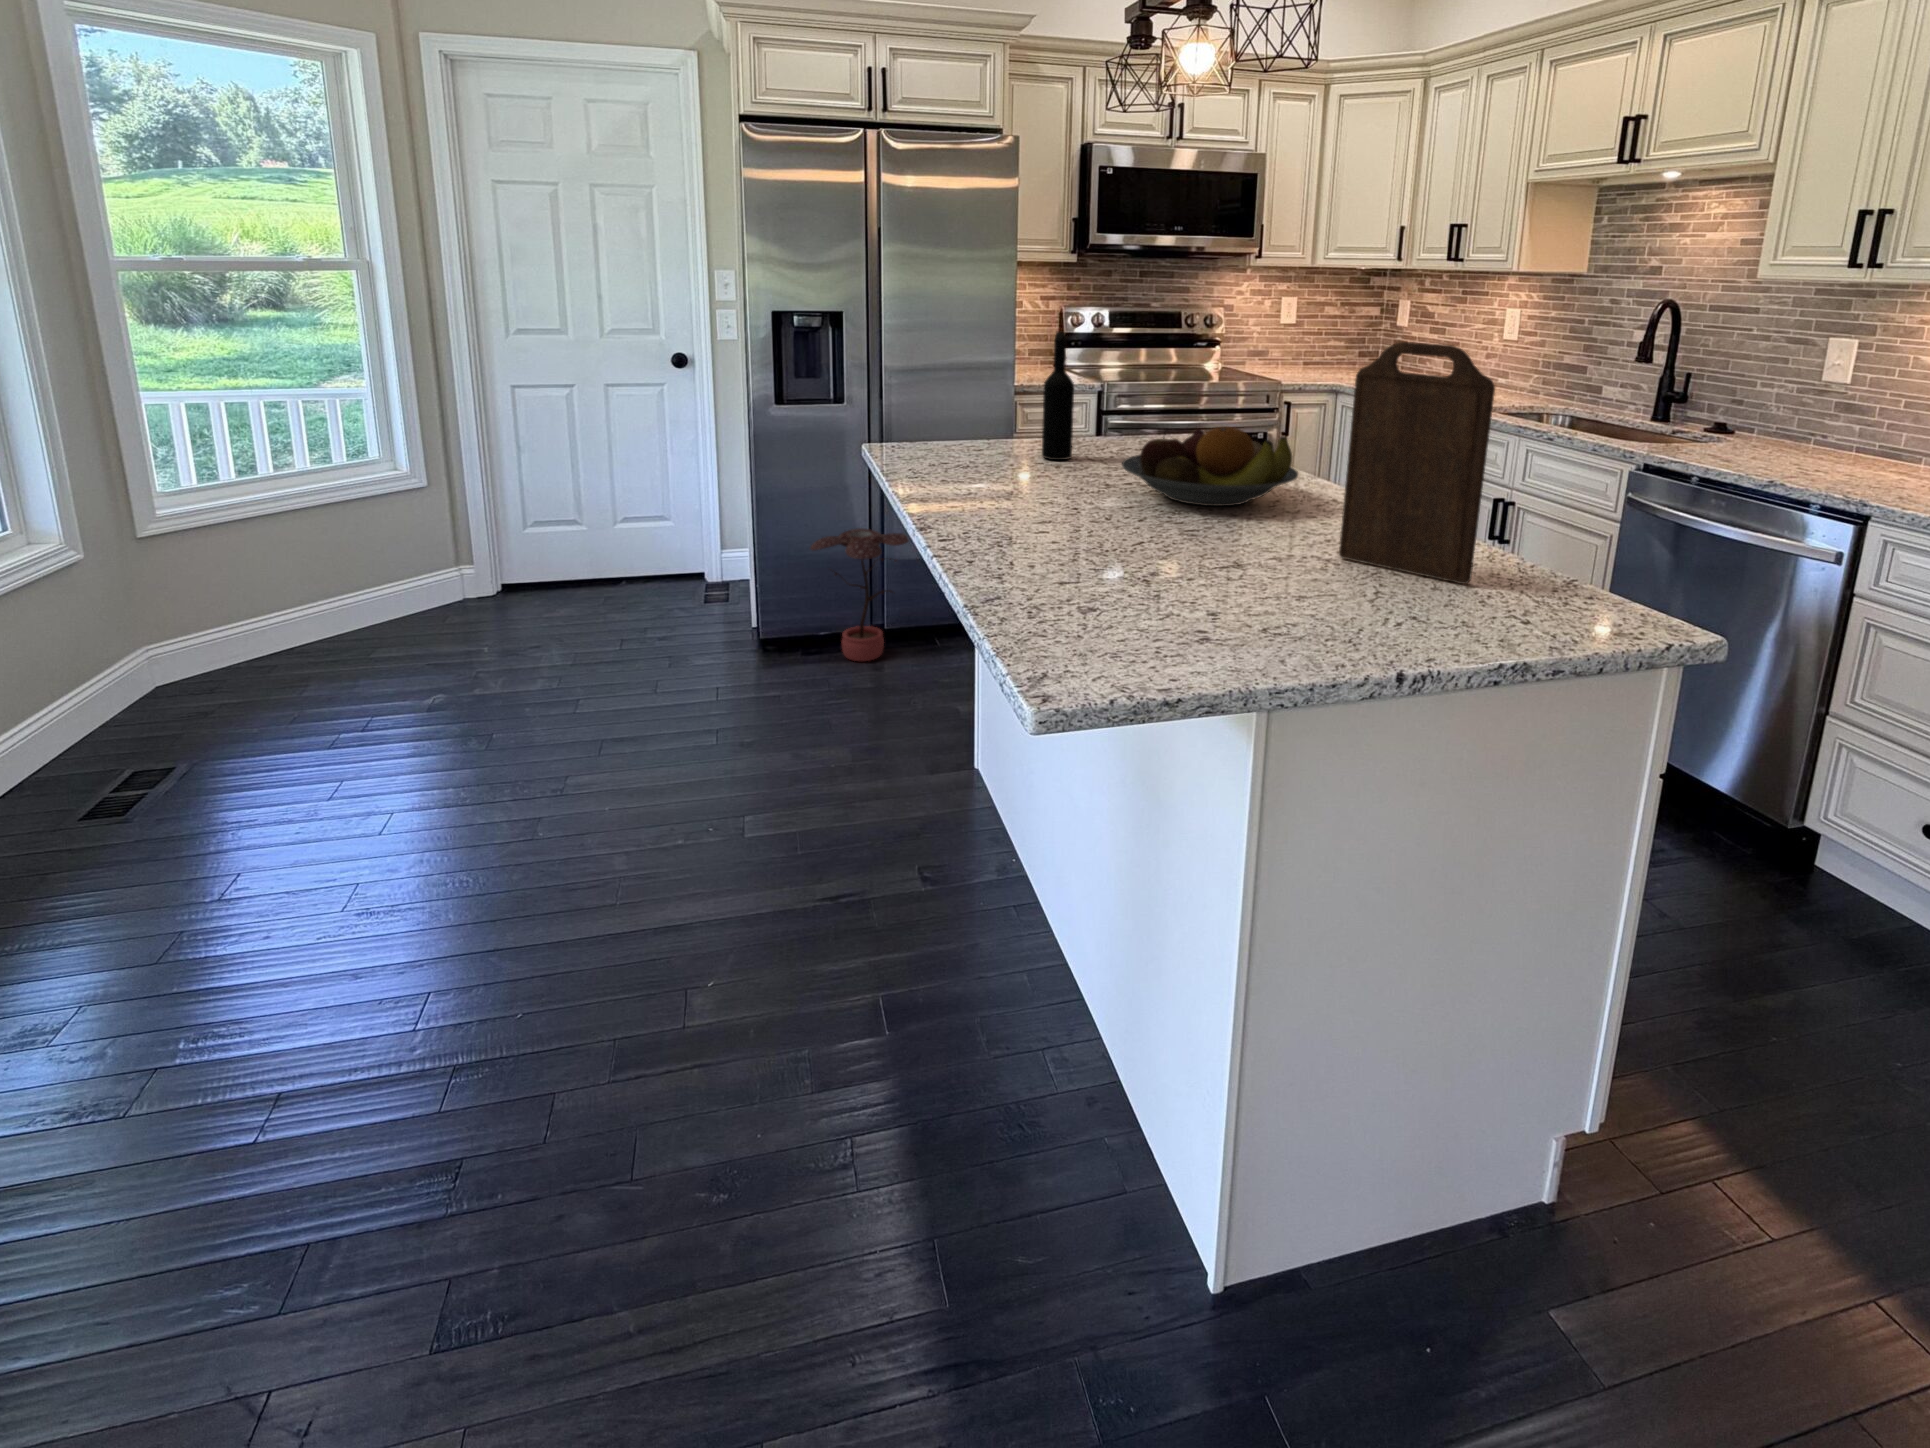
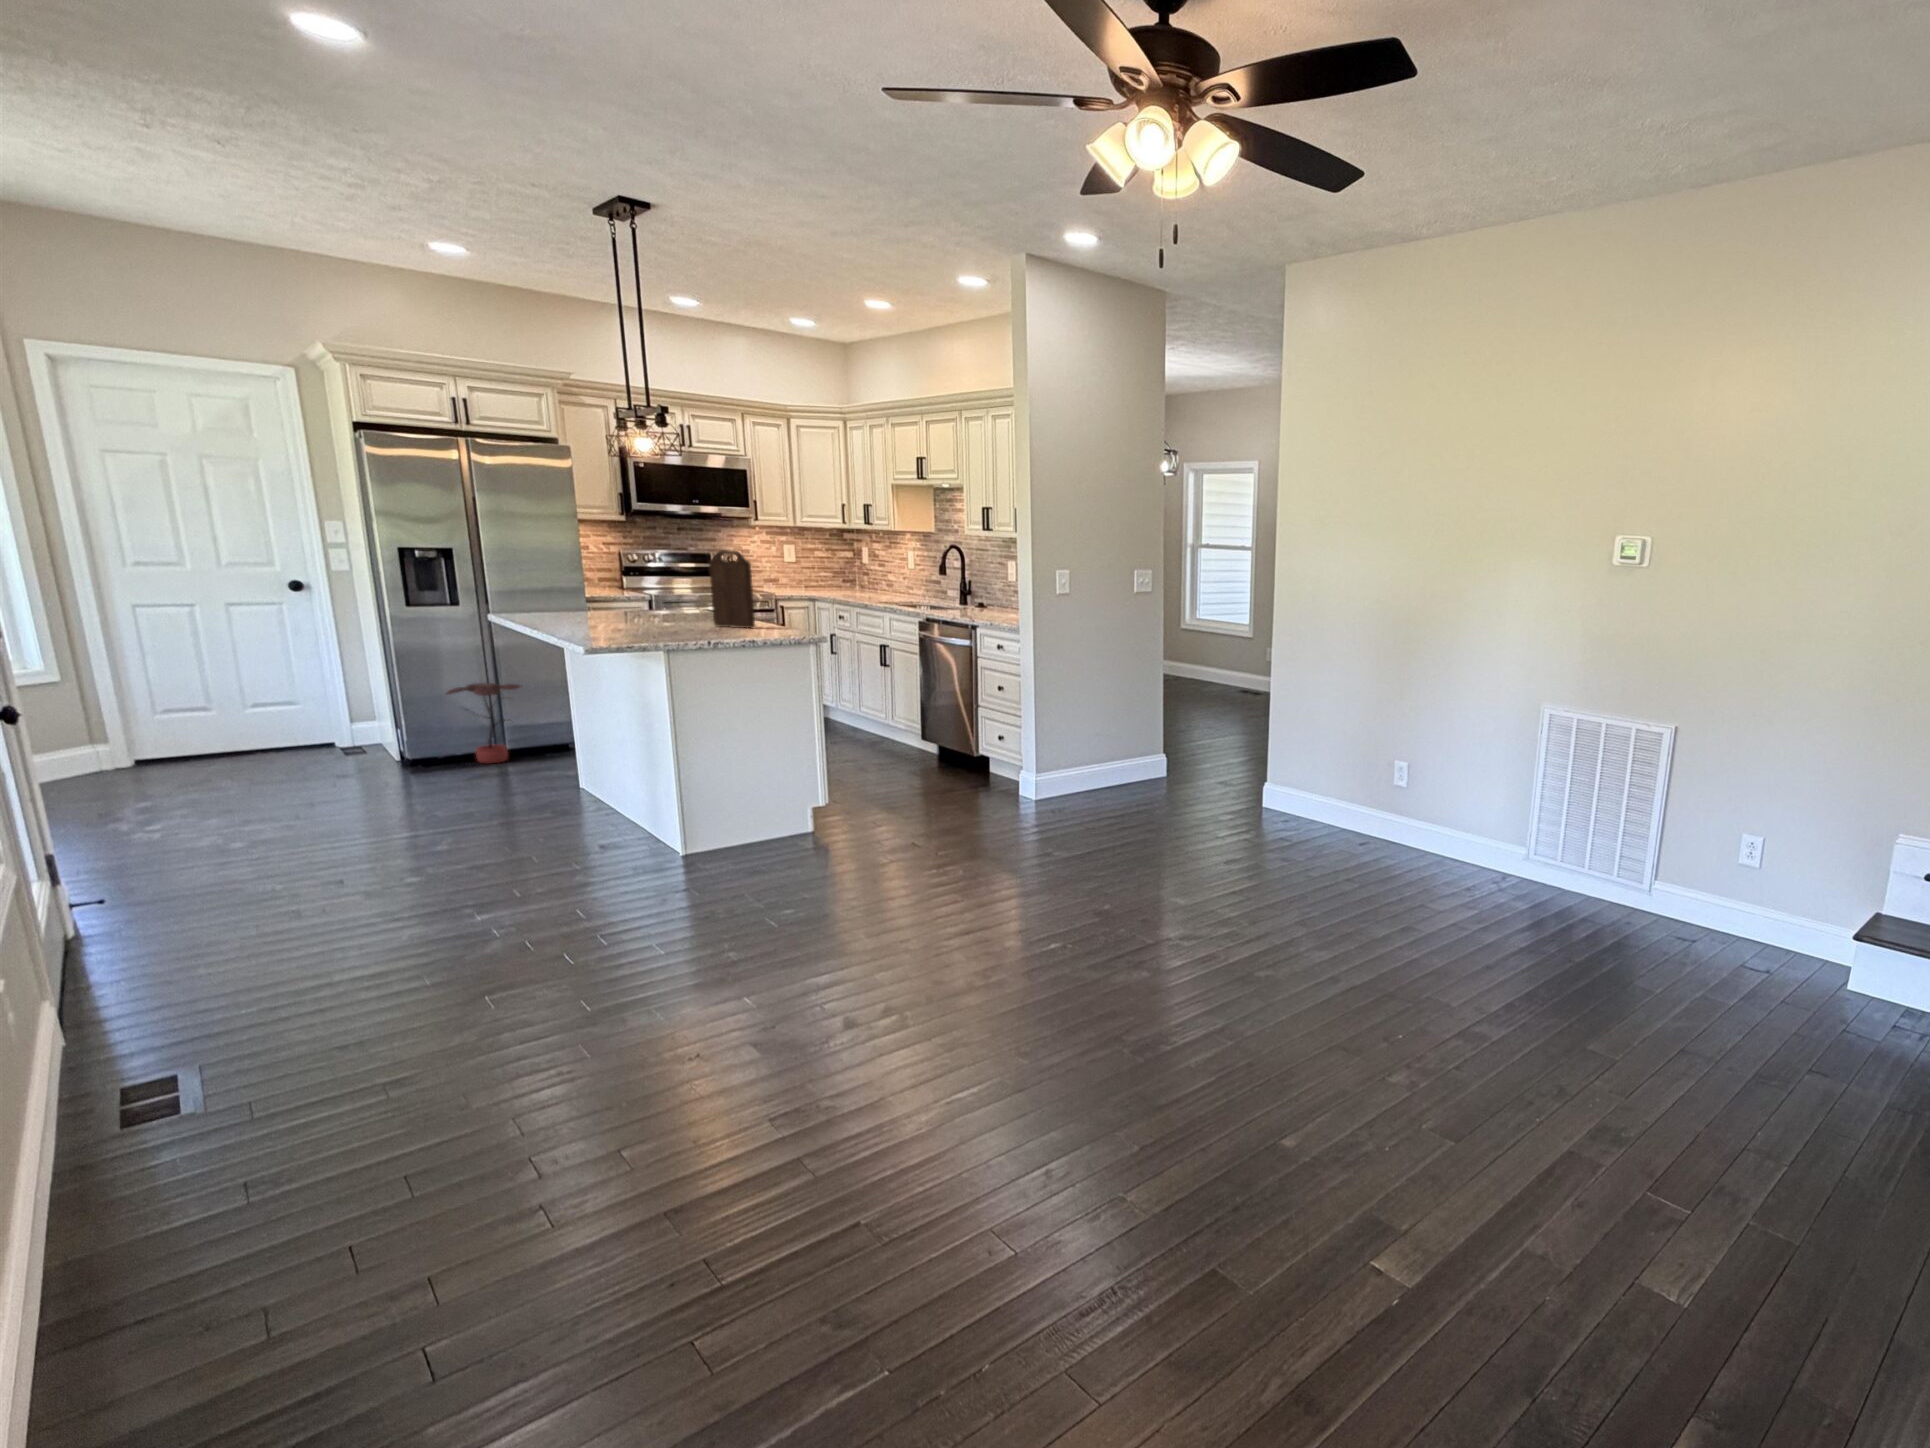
wine bottle: present [1042,332,1074,460] -> none [594,554,614,614]
fruit bowl: present [1122,426,1298,506] -> none [633,589,715,621]

